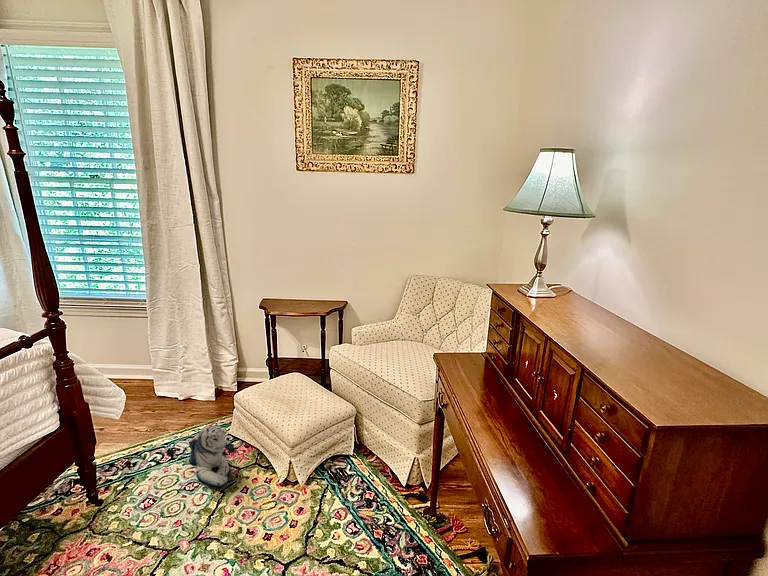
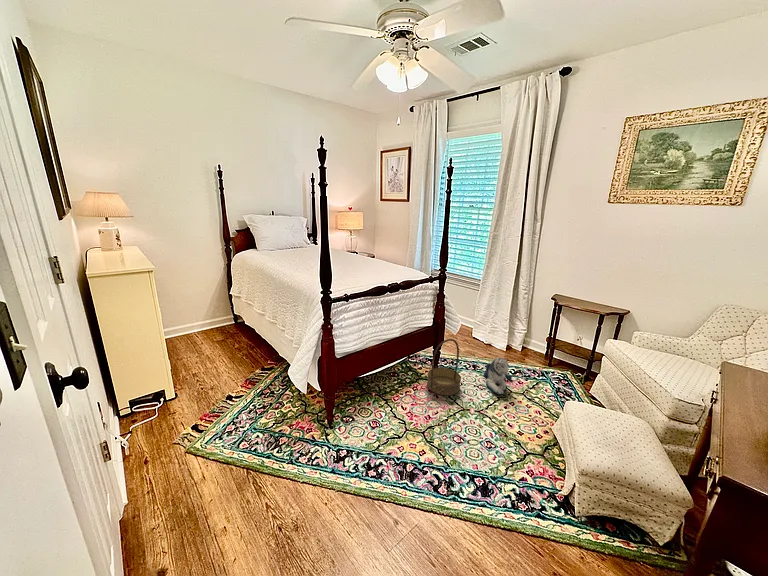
basket: none [77,436,152,550] -> present [427,339,461,395]

